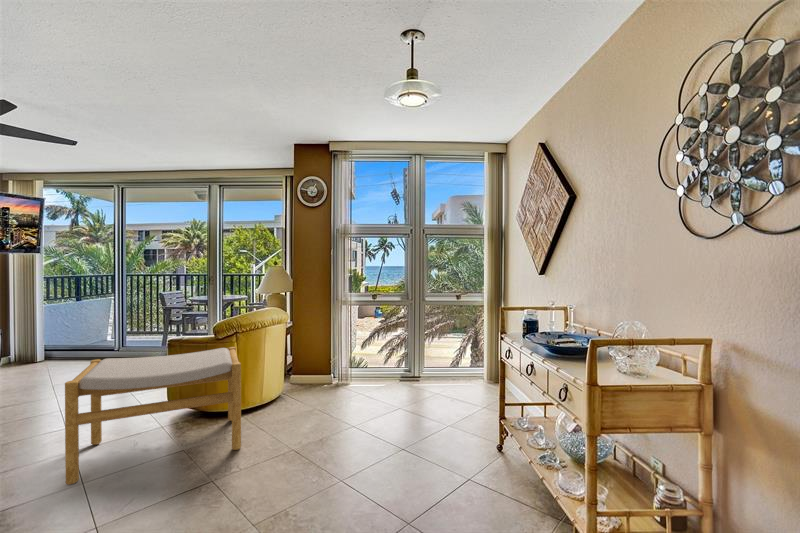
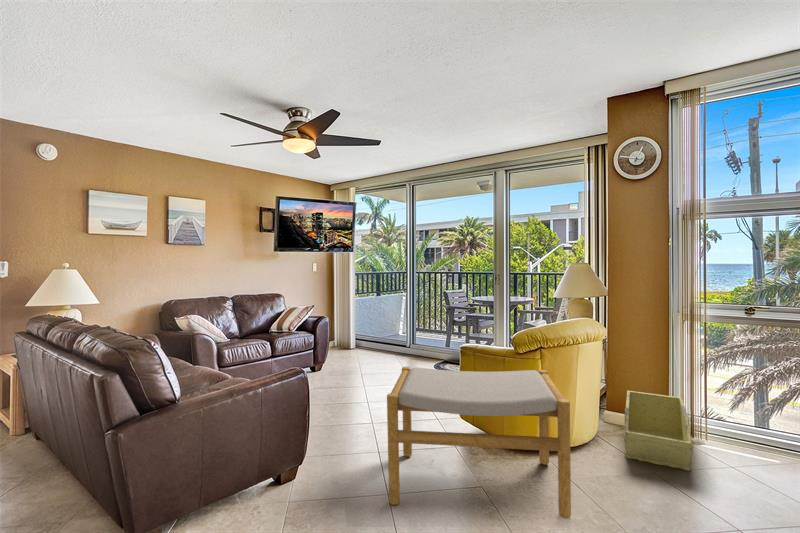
storage bin: none [293,357,338,404] -> present [624,390,693,471]

